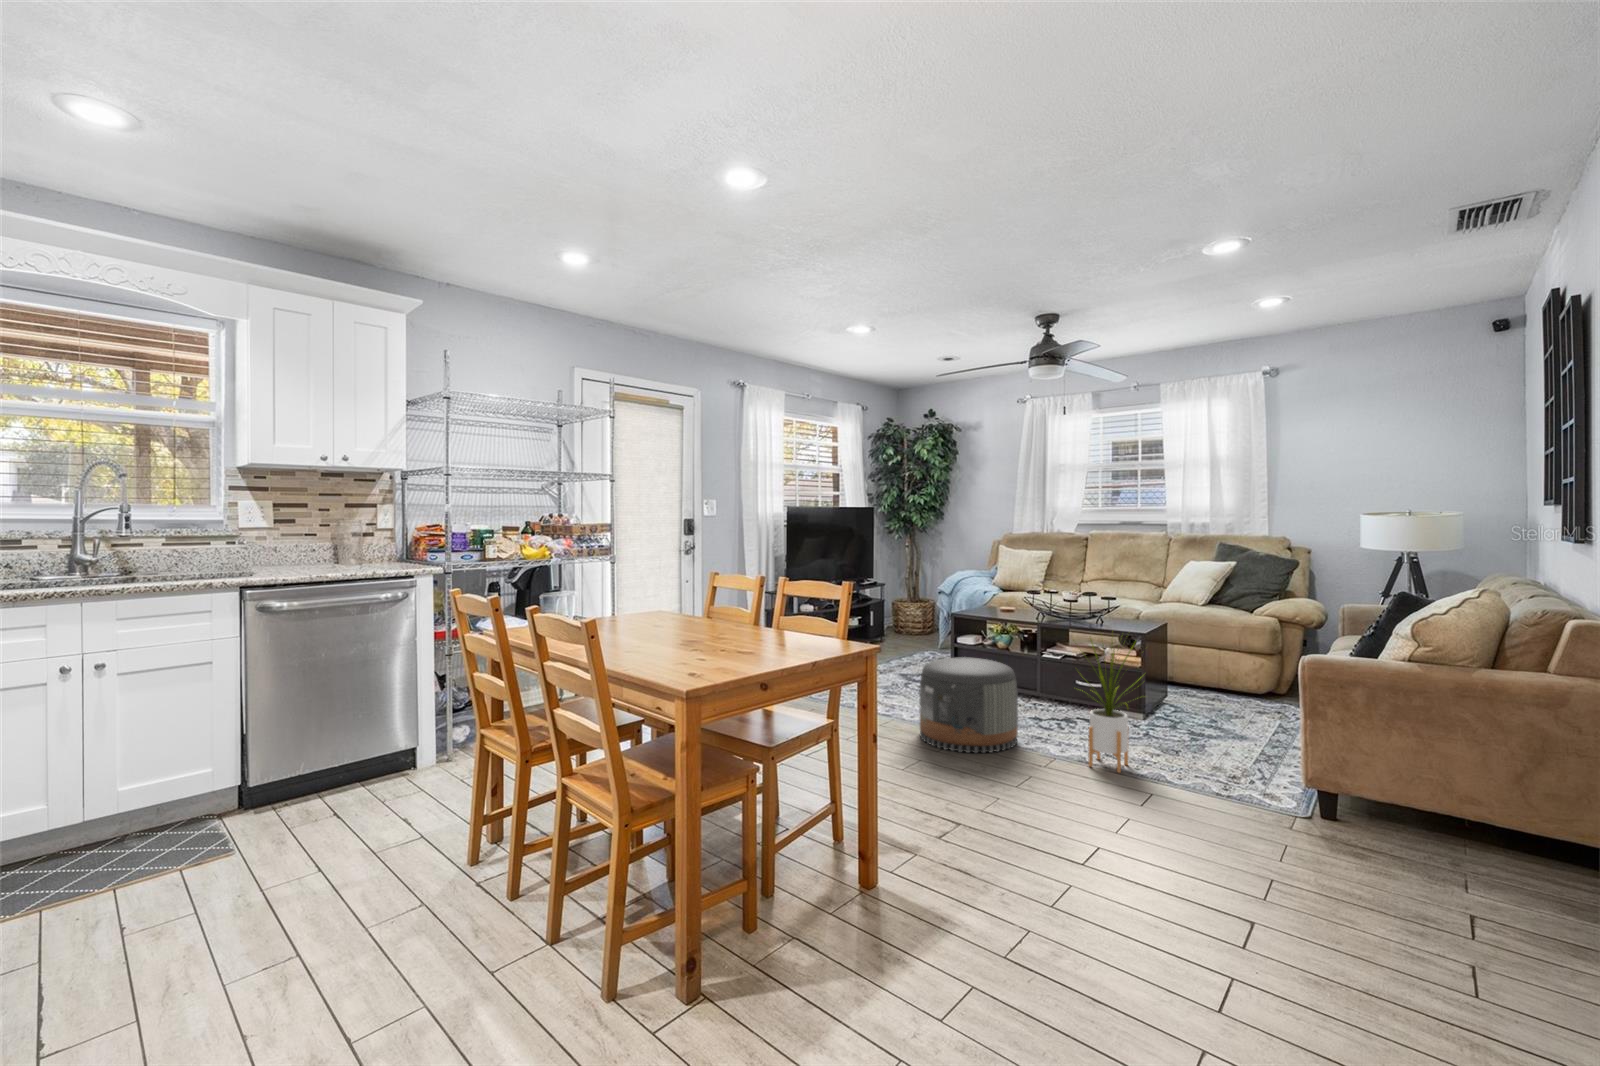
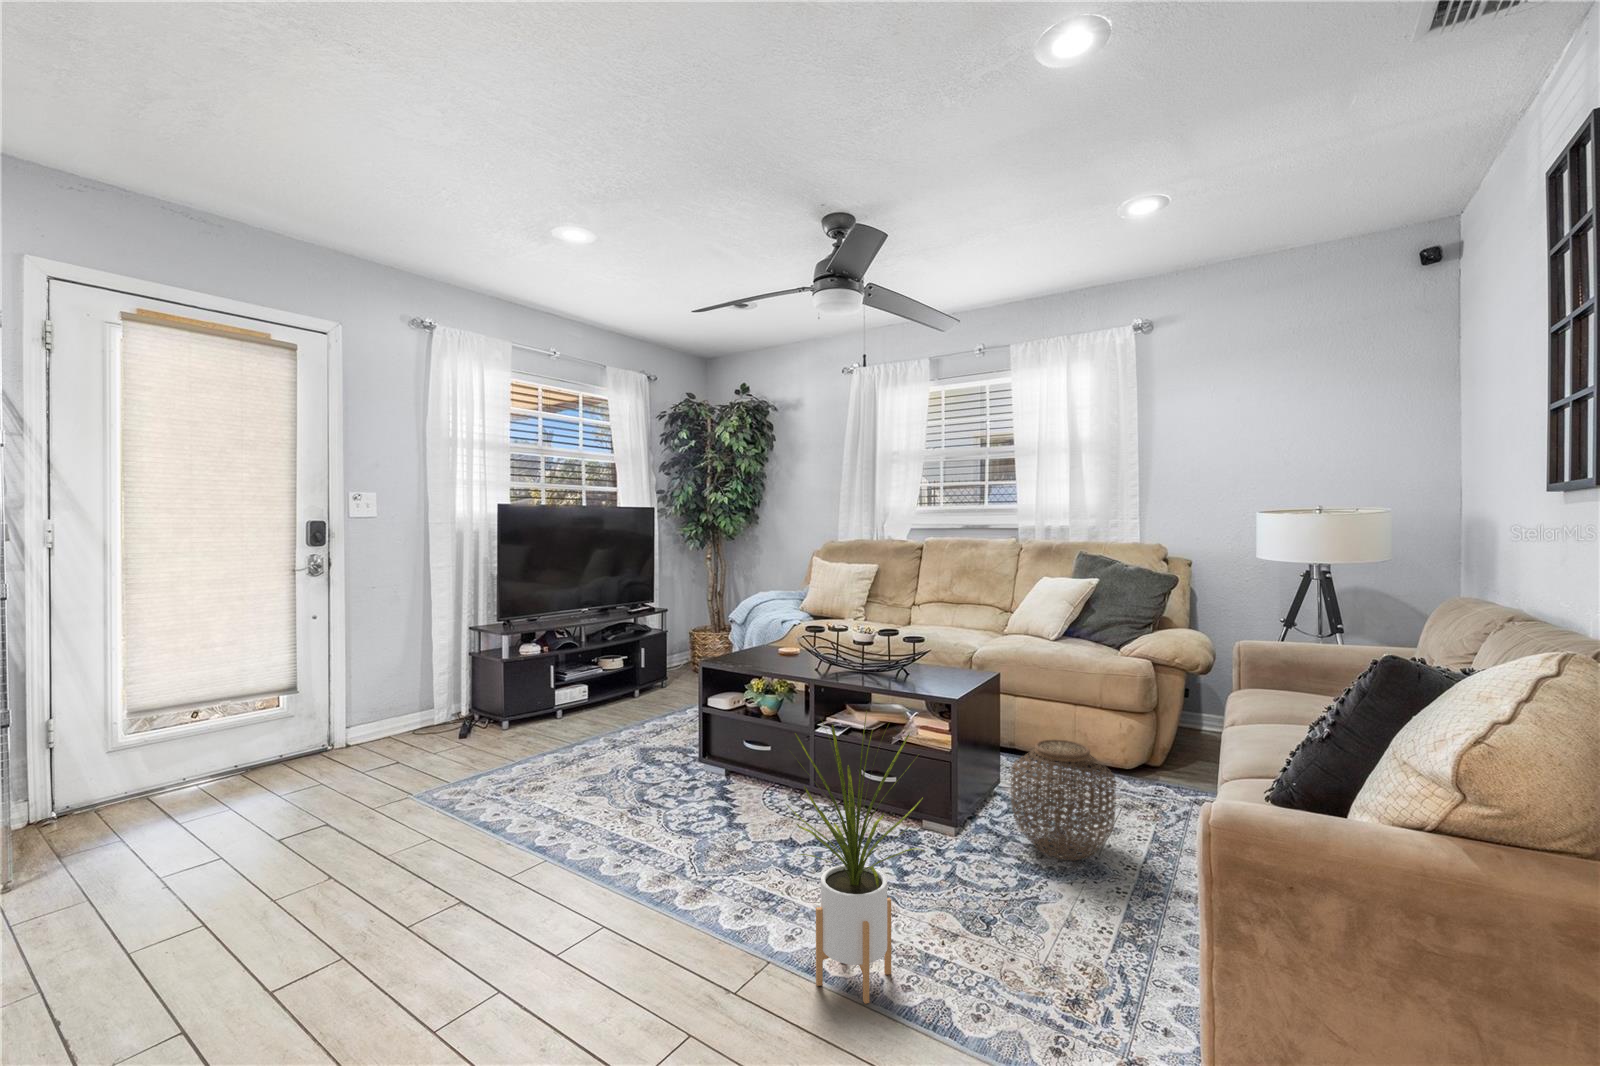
pouf: present [920,657,1018,753] -> none [547,752,724,952]
woven basket: none [1182,660,1253,731] -> present [1011,739,1115,860]

